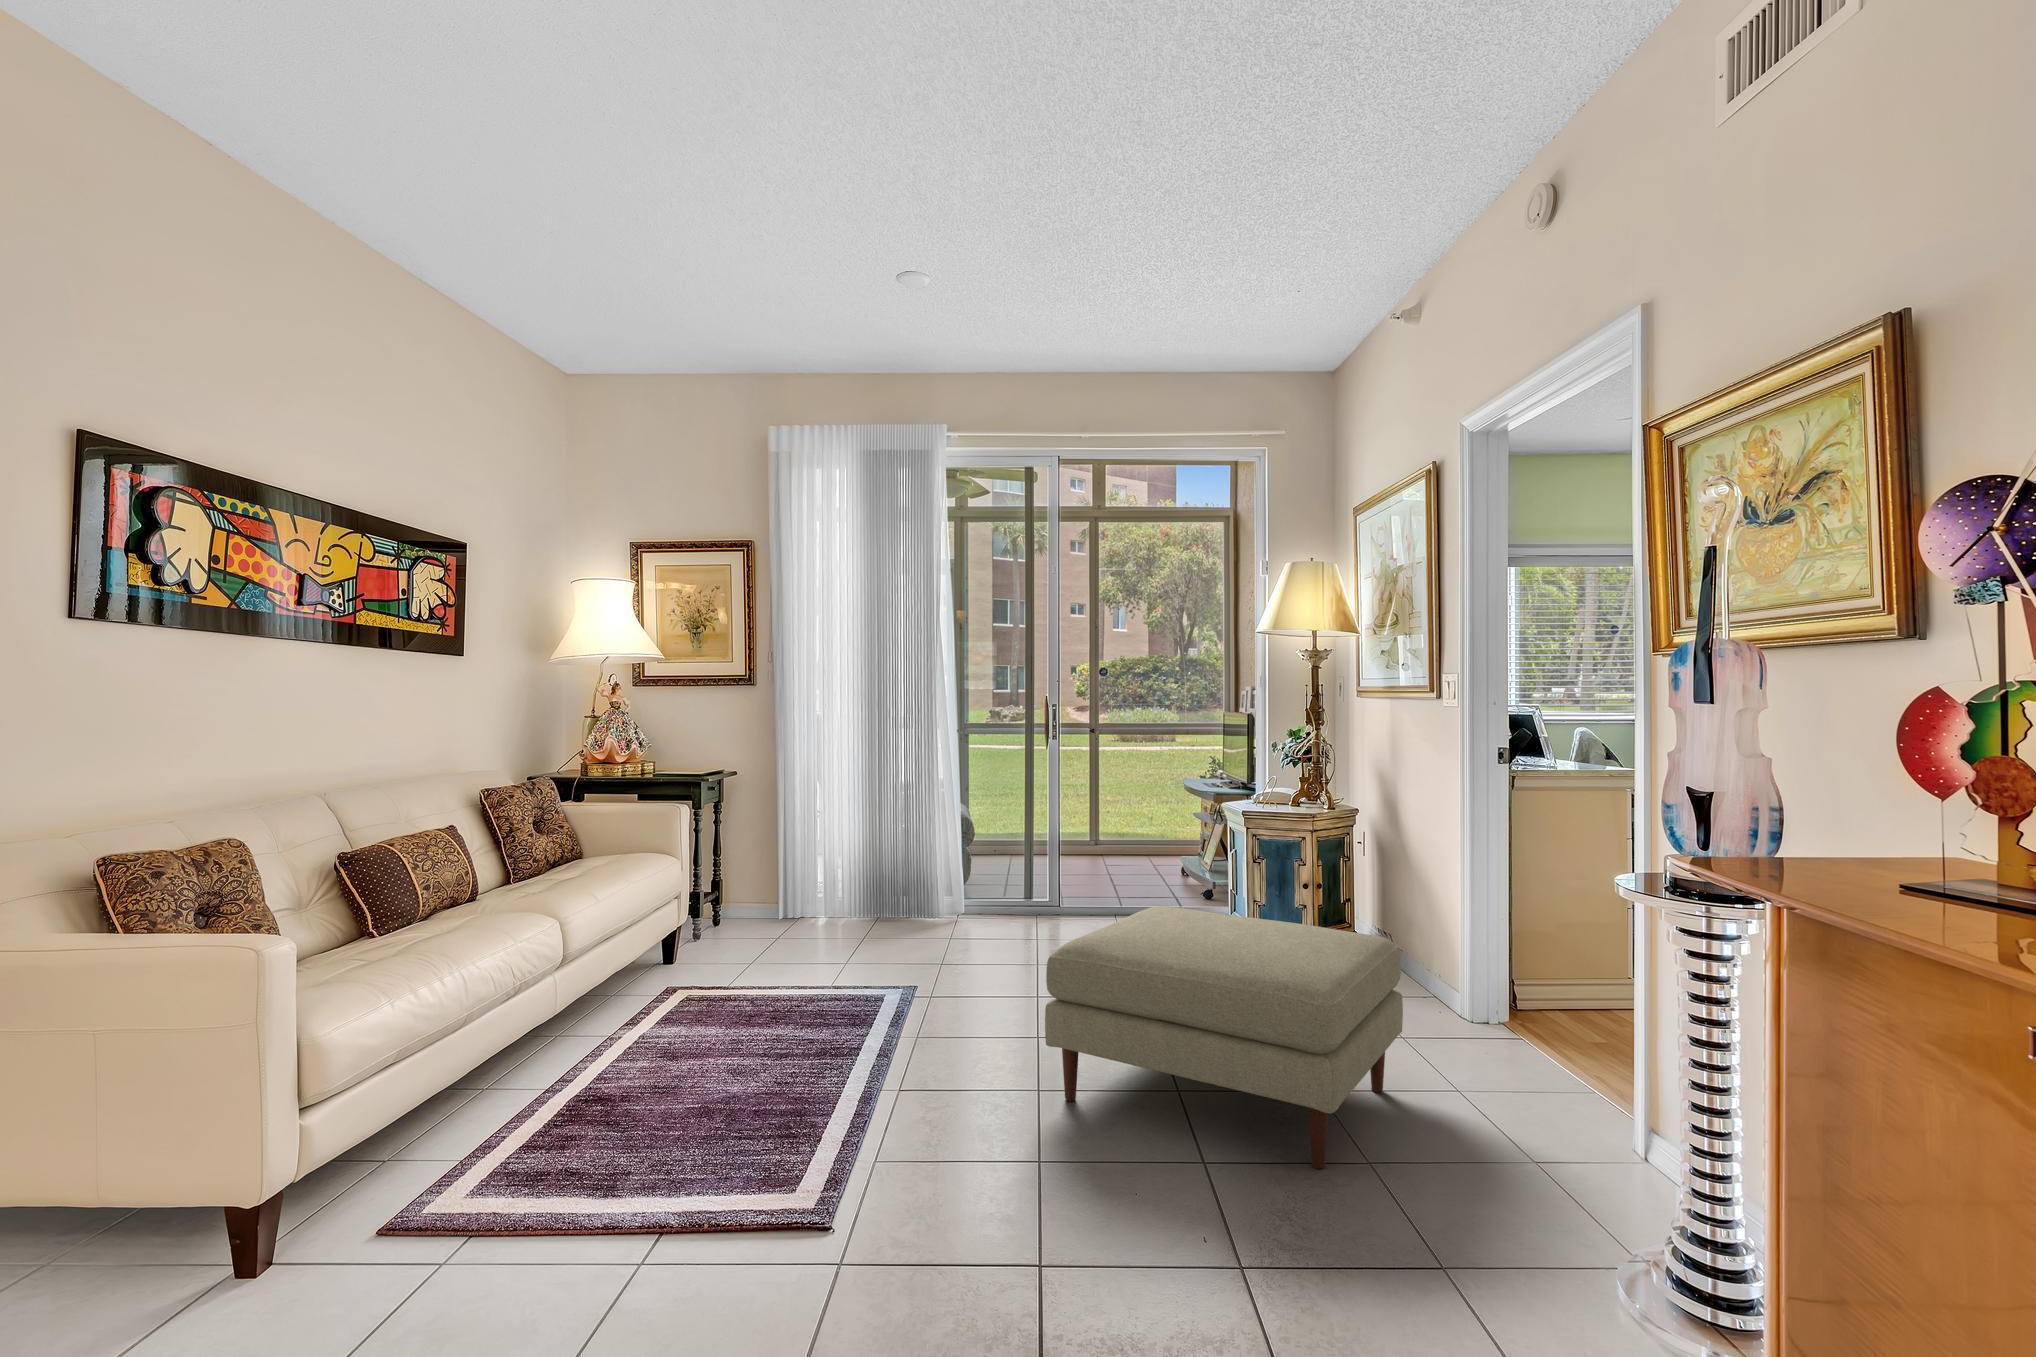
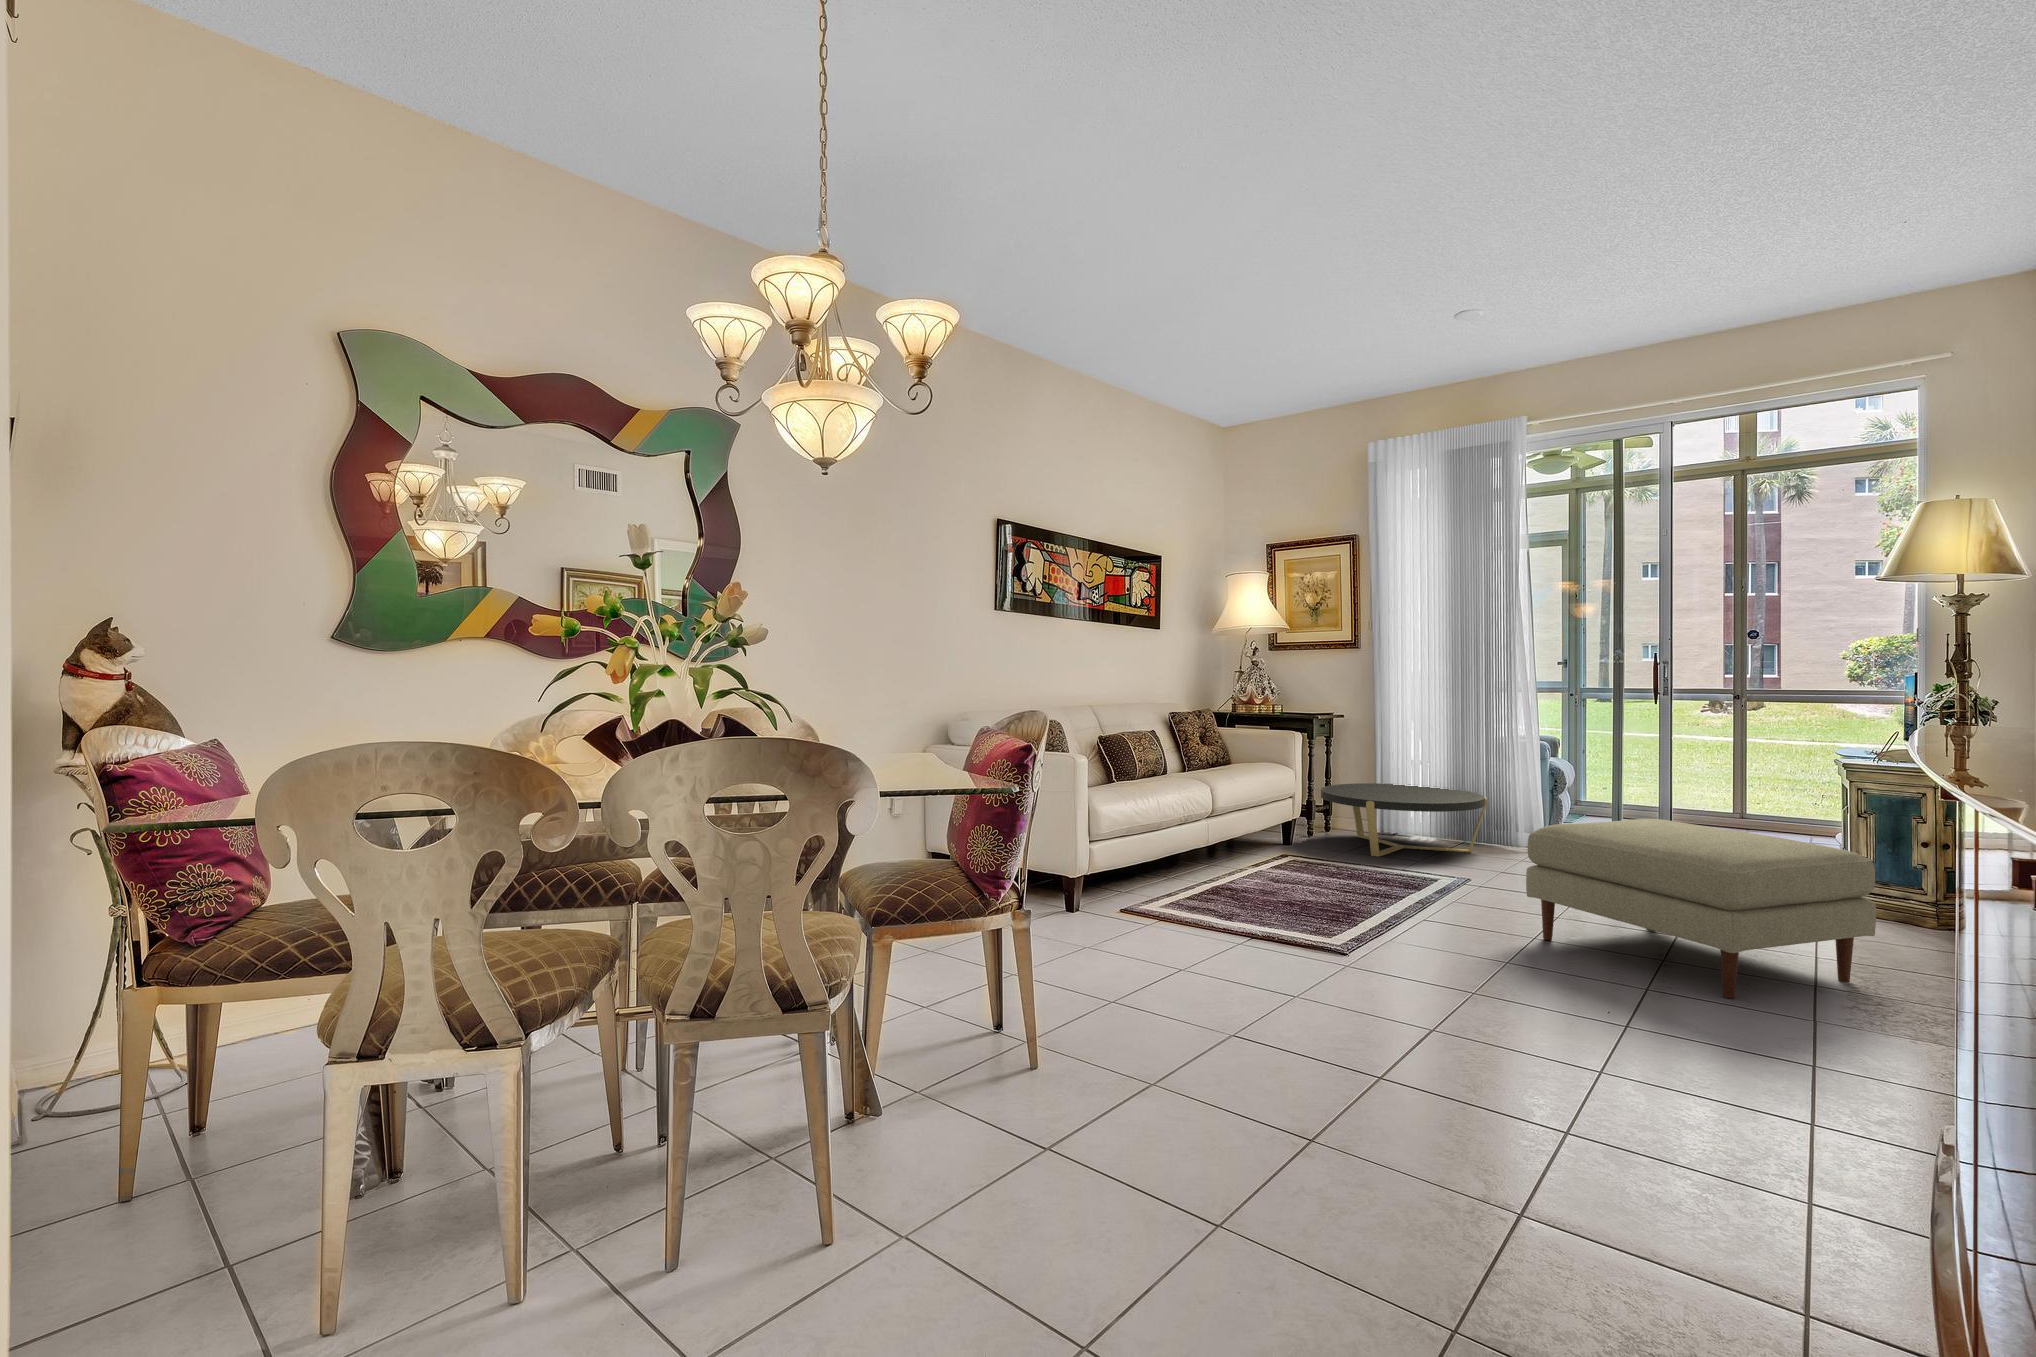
coffee table: none [716,856,921,969] -> present [1321,783,1487,857]

